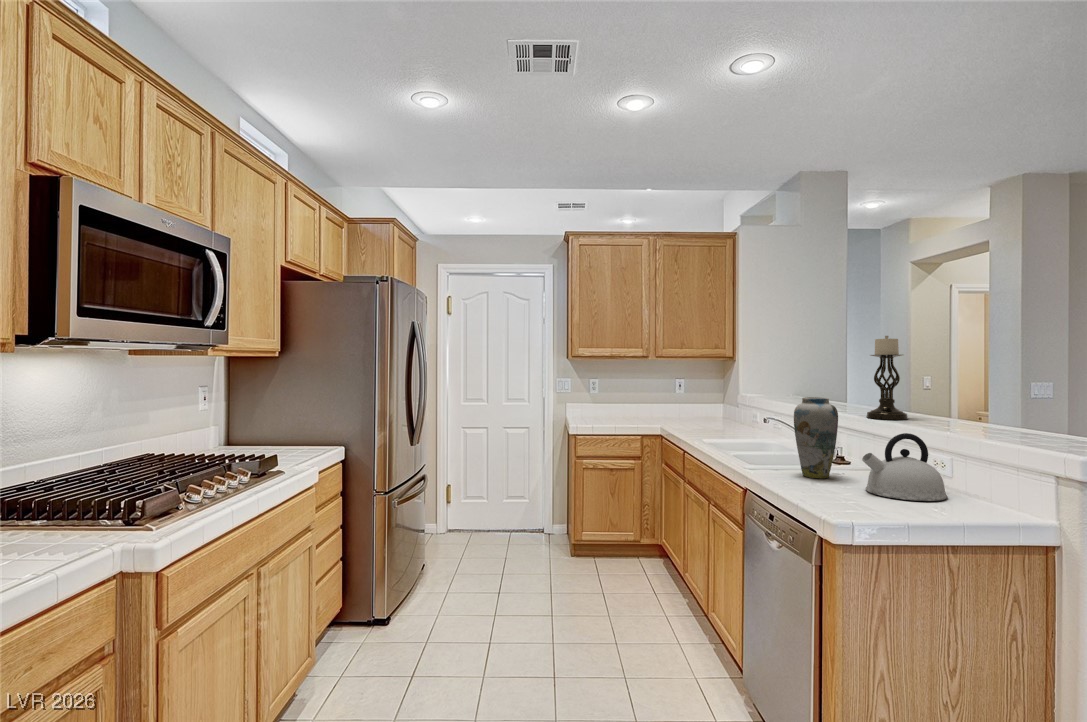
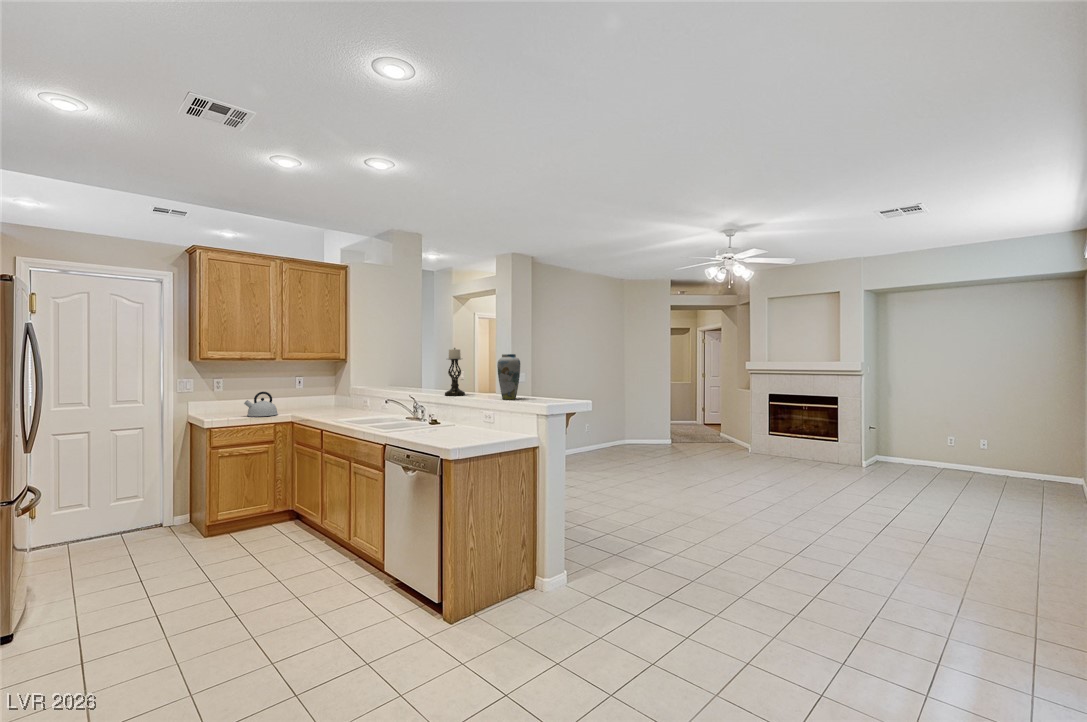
vase: present [794,397,838,478] -> present [497,354,520,399]
kettle: present [862,433,947,501] -> present [244,392,278,417]

